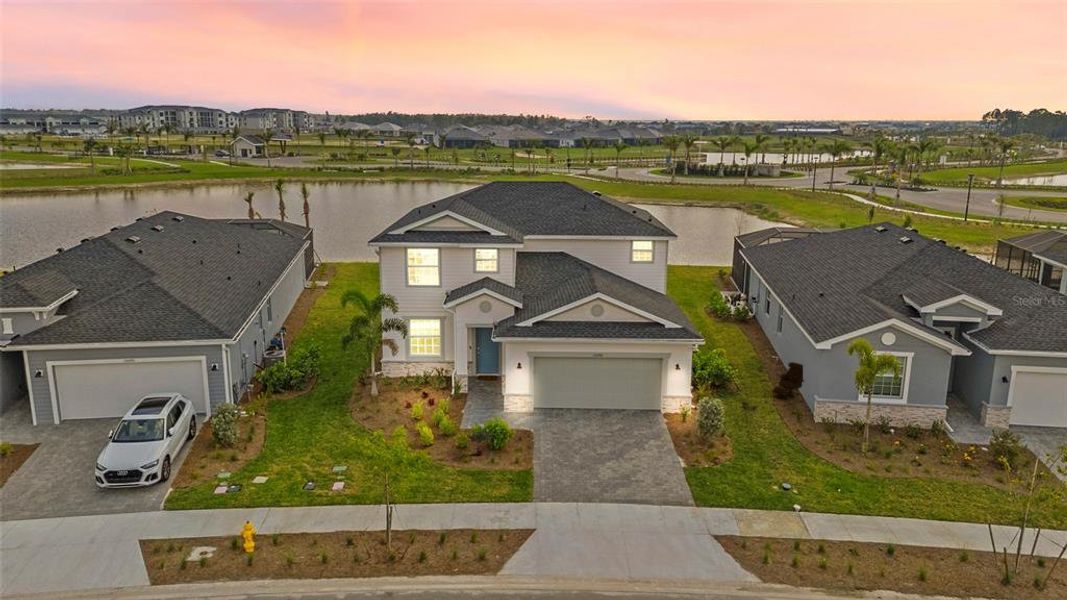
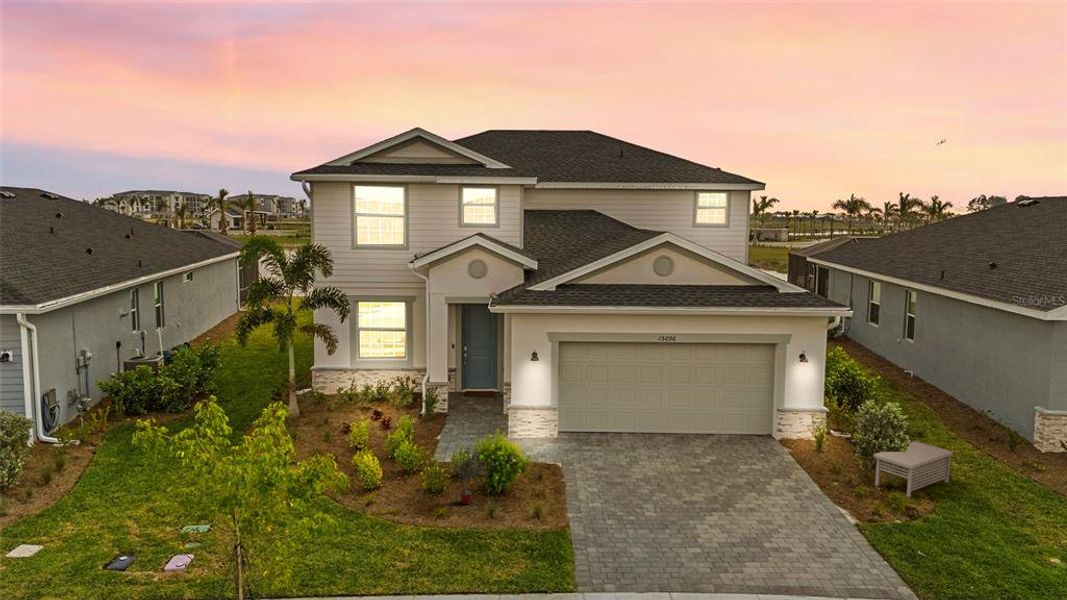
lounge chair: present [773,362,804,397] -> none [945,360,997,418]
storage bench: none [702,420,747,453] -> present [874,441,953,497]

